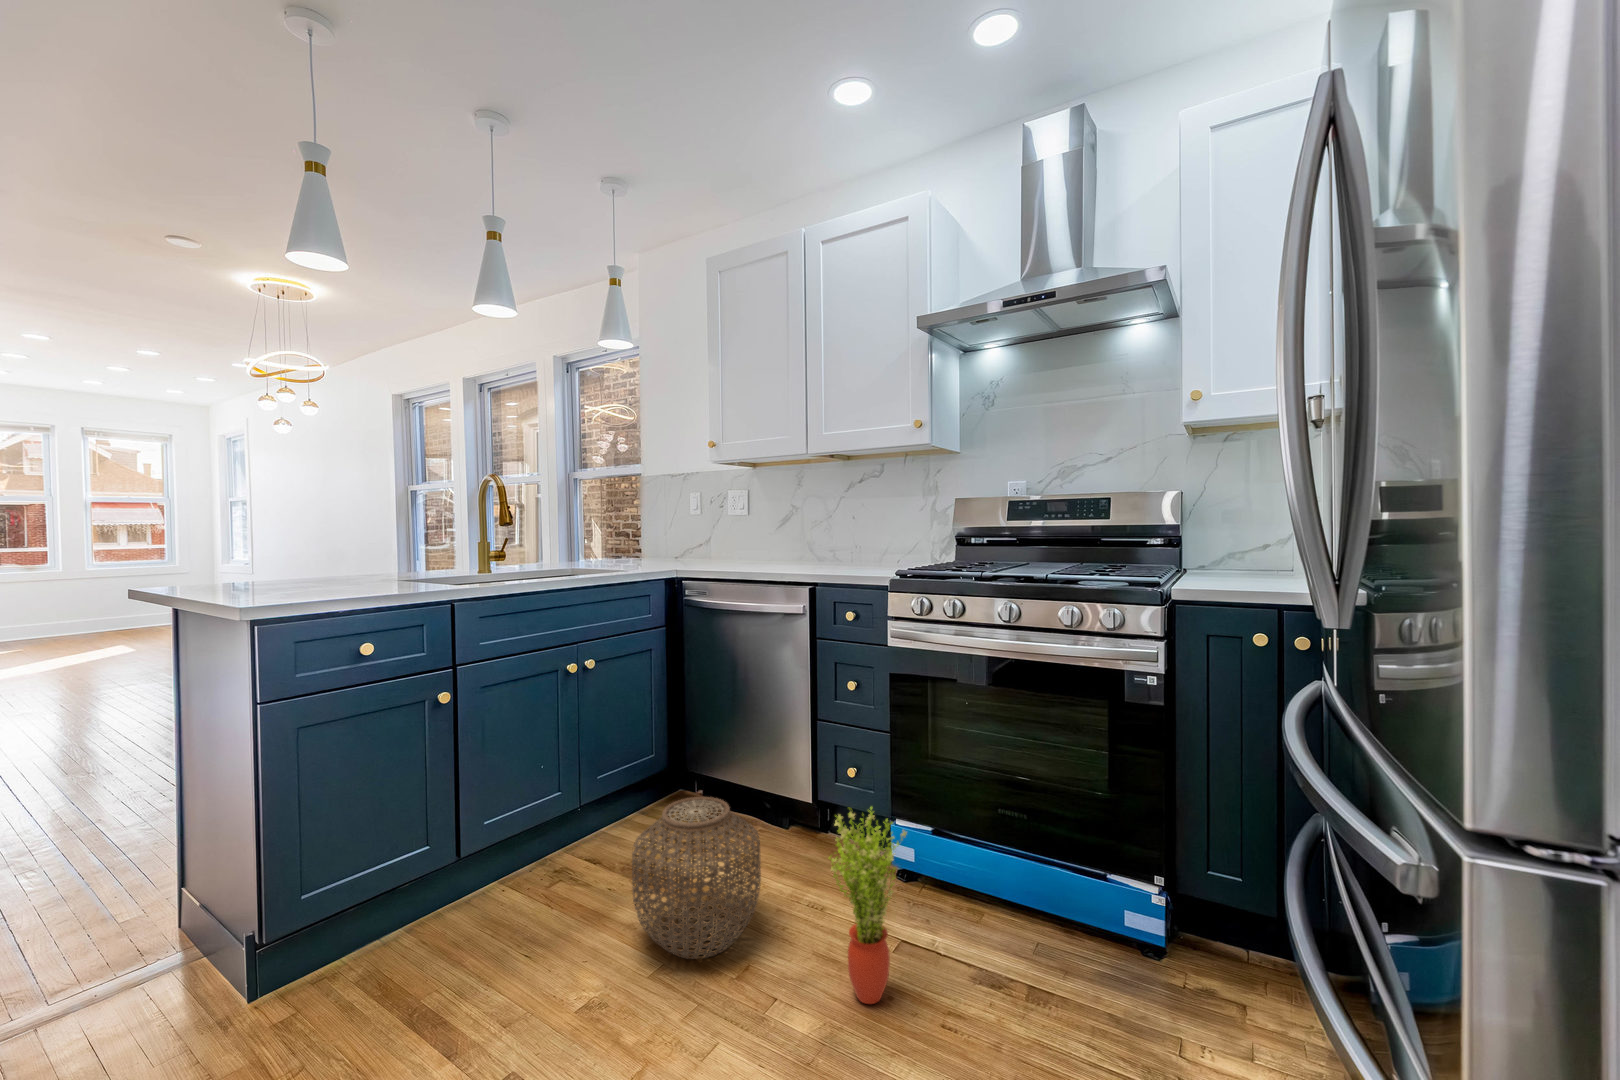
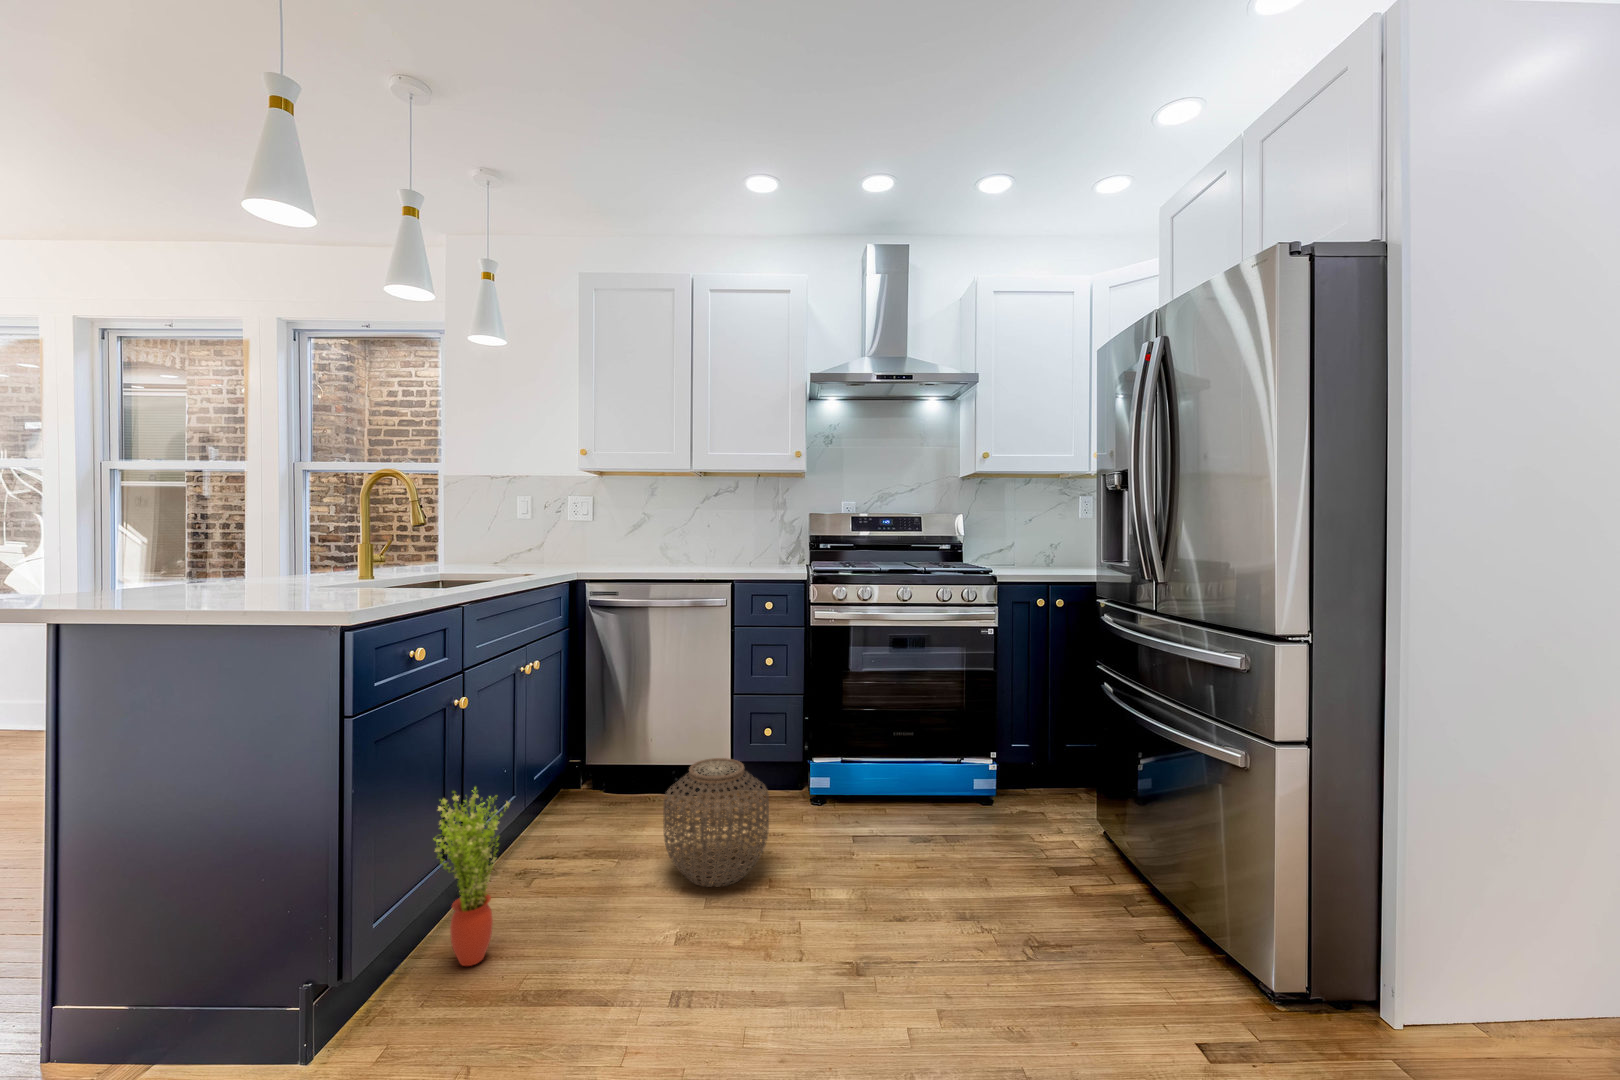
potted plant: present [829,808,907,1004] -> present [434,788,509,966]

